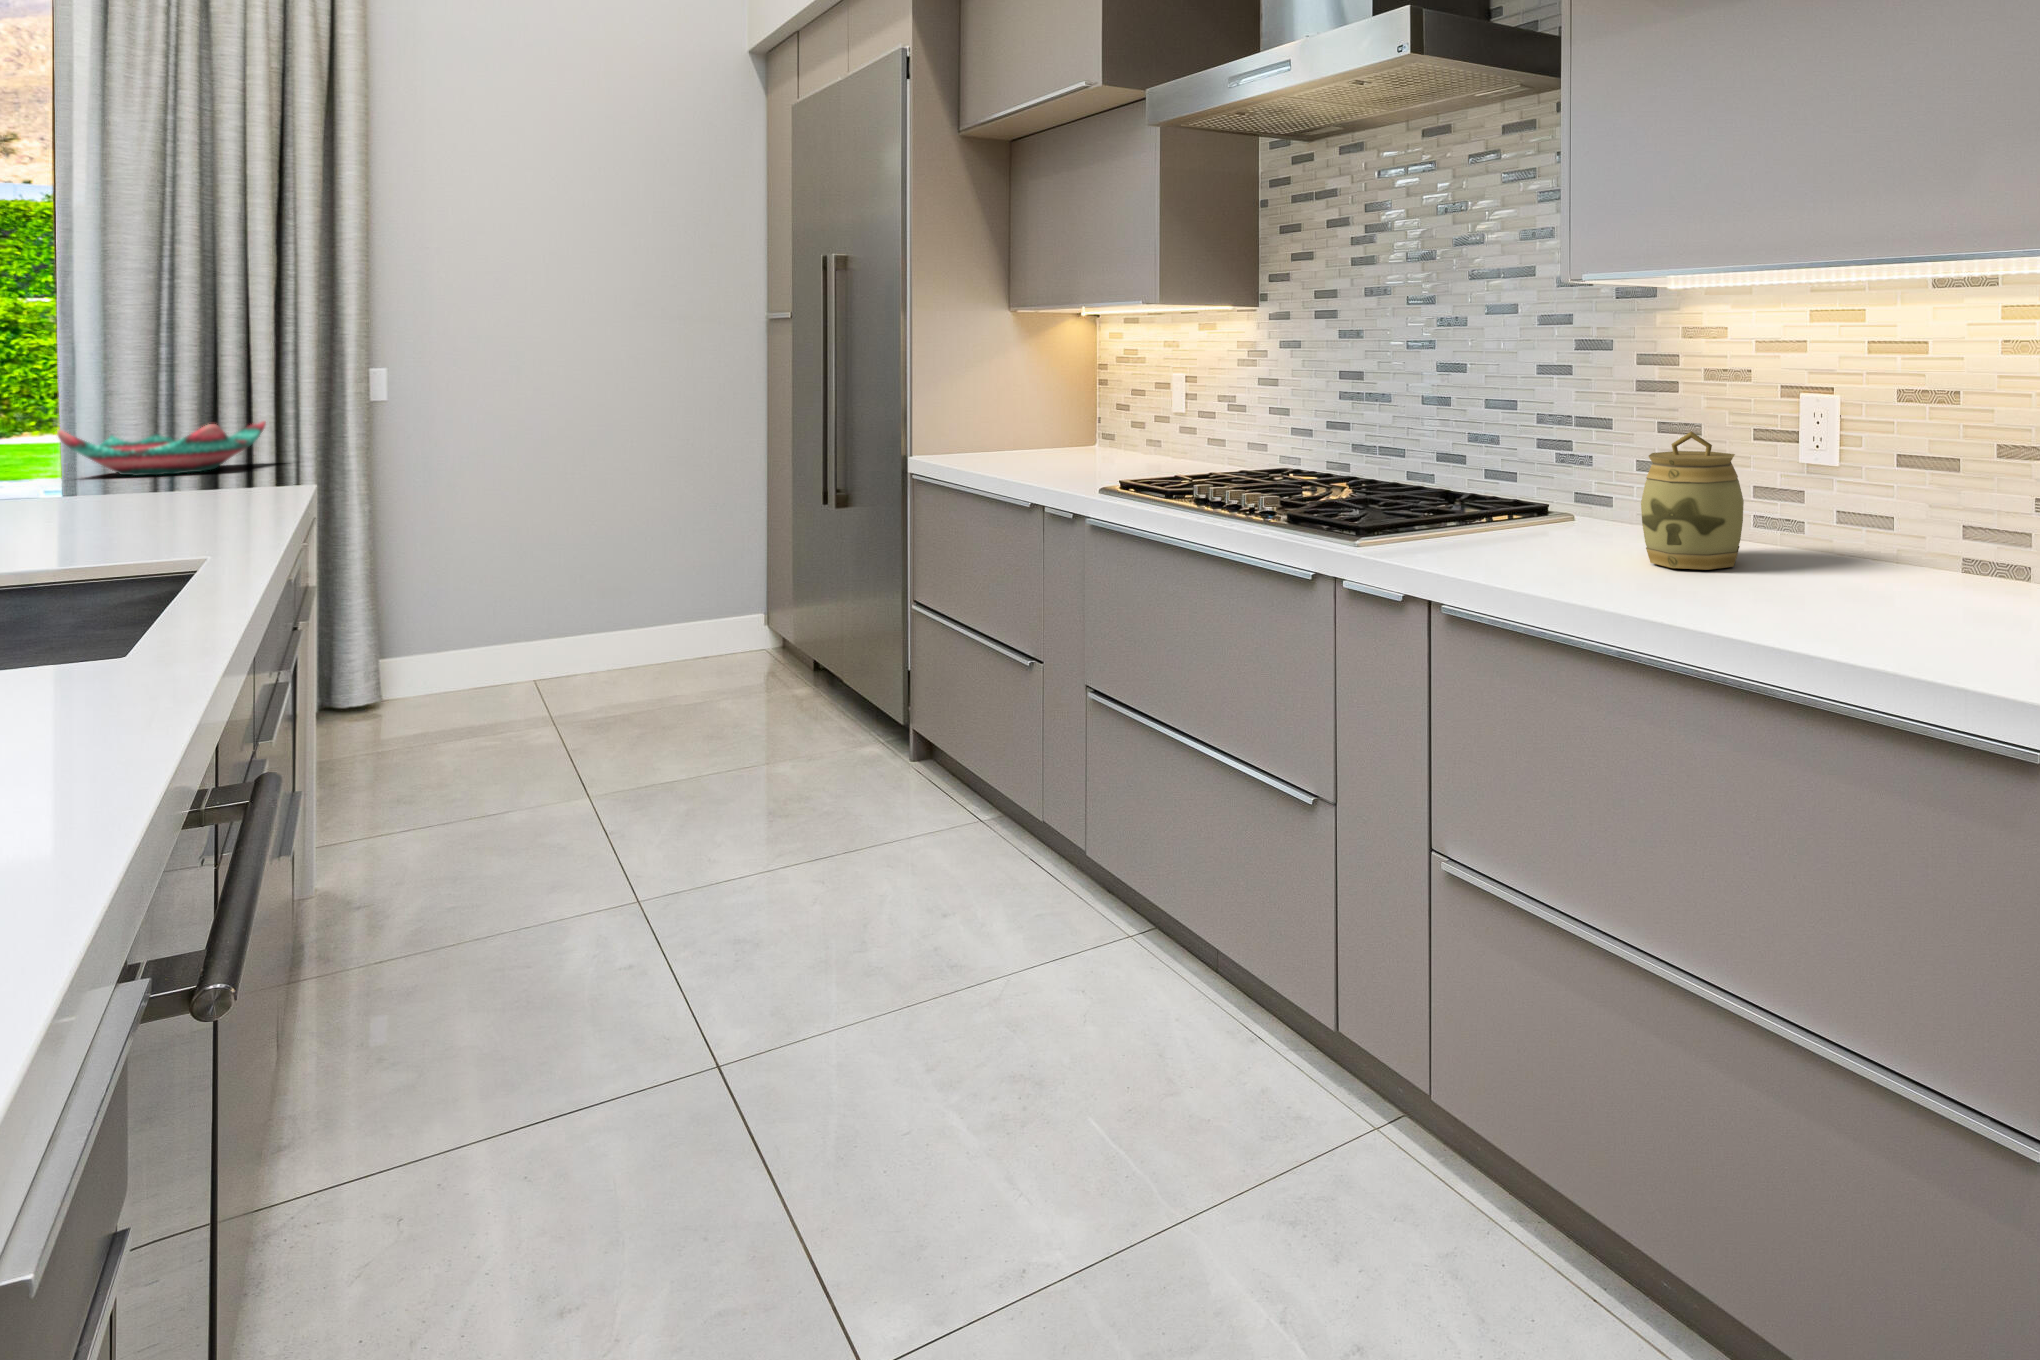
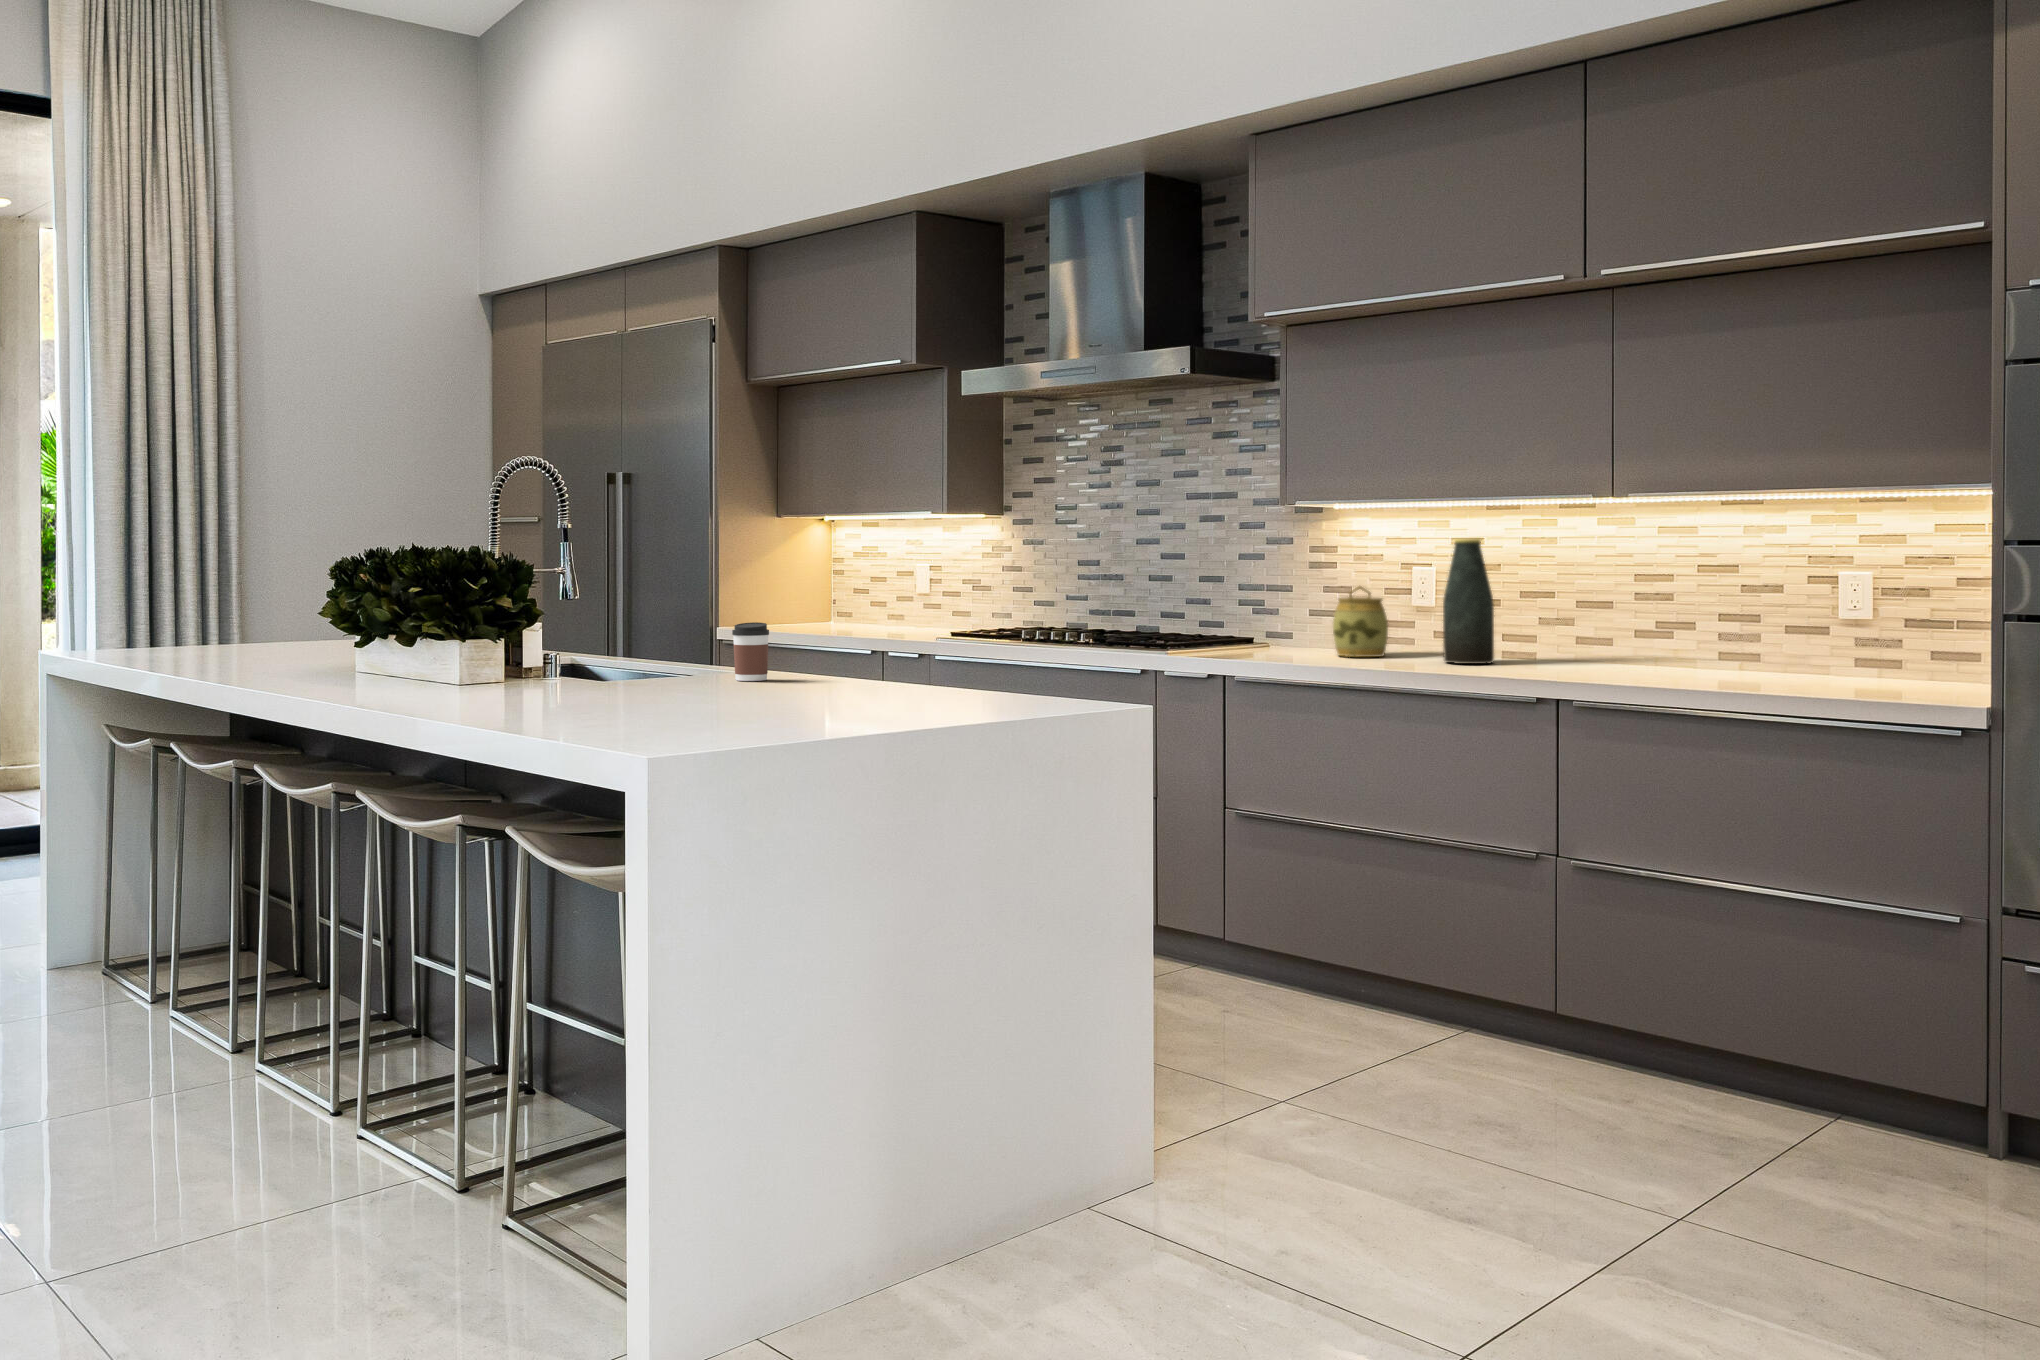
bottle: none [1837,344,1942,605] -> present [1443,539,1494,664]
decorative bowl: present [57,421,266,476] -> none [75,594,180,635]
coffee cup: none [14,569,138,724] -> present [732,622,769,681]

